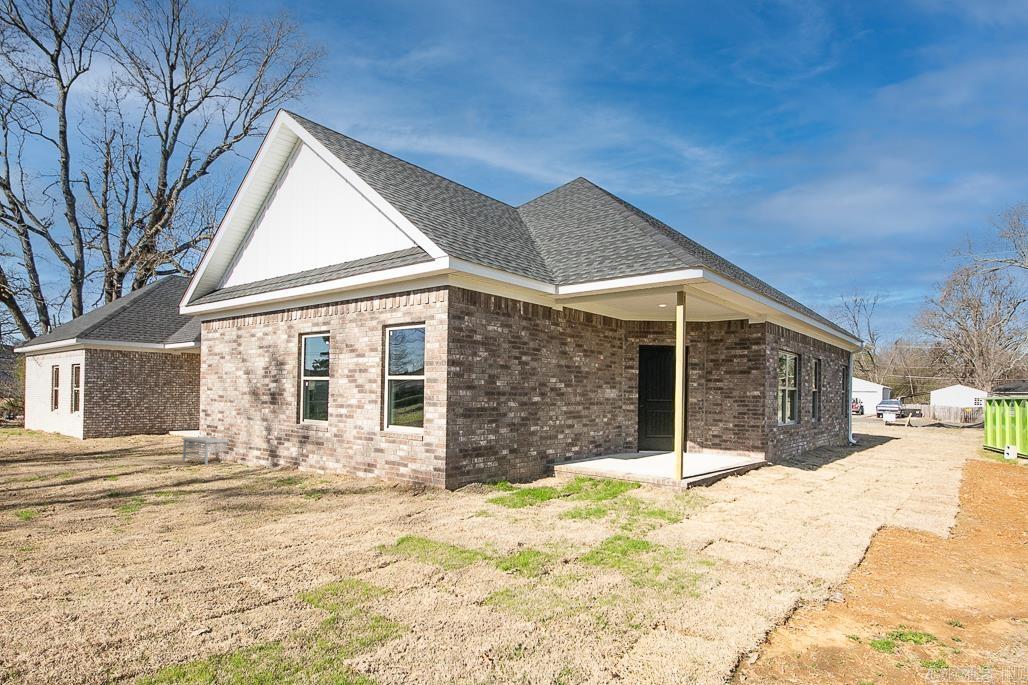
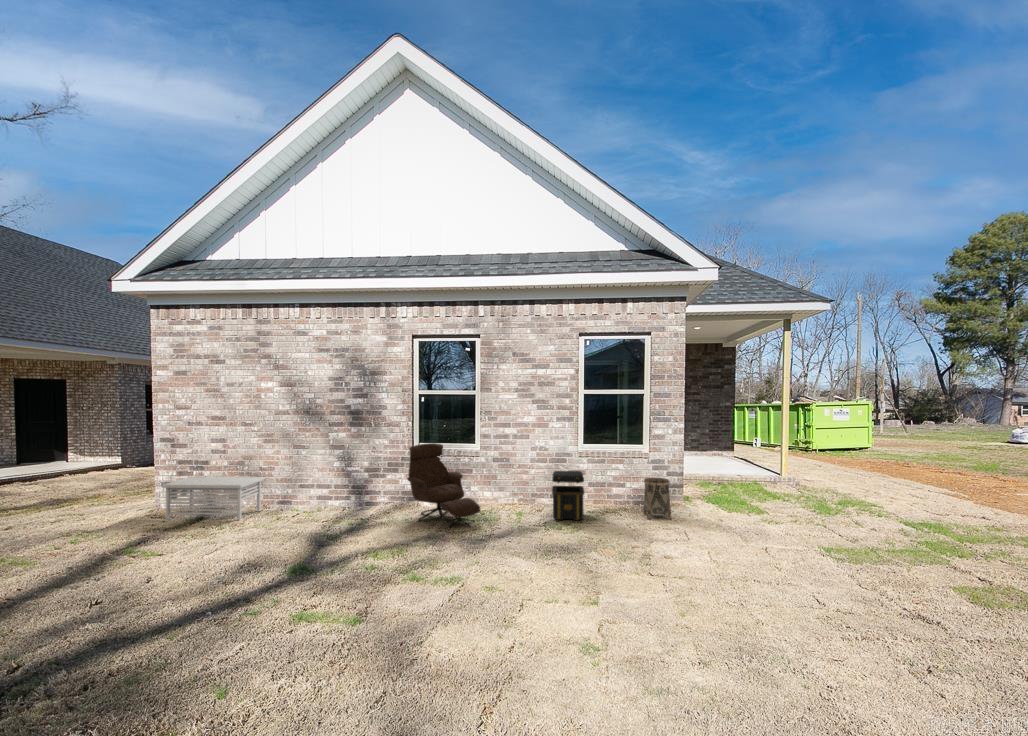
lounge chair: none [268,419,319,483] -> present [407,443,480,528]
toolbox: none [340,447,377,490] -> present [552,471,584,520]
basket: none [399,460,429,499] -> present [643,478,671,519]

